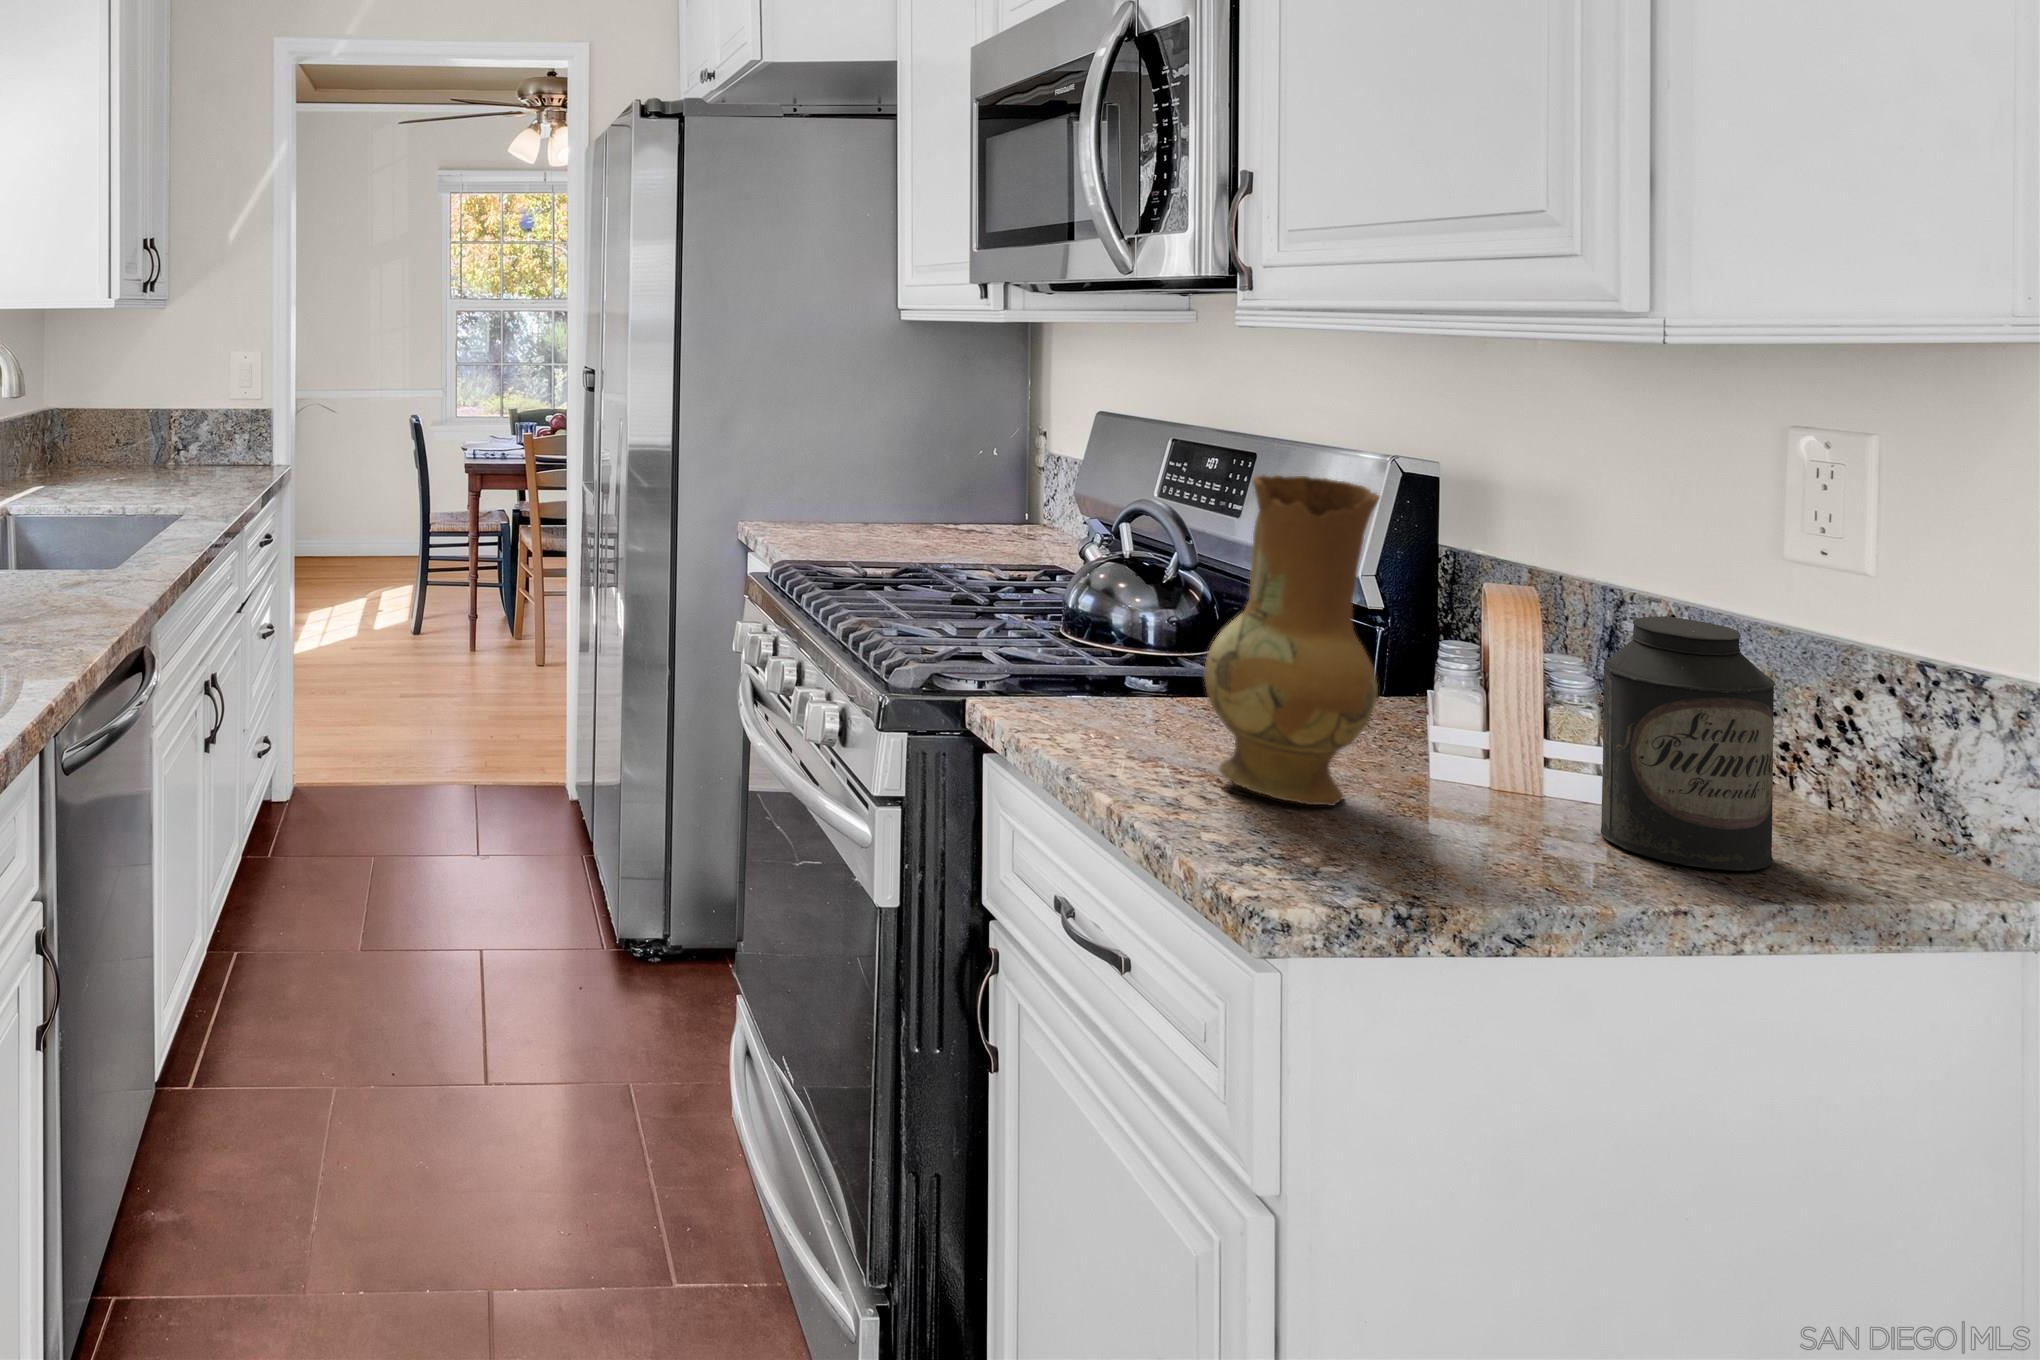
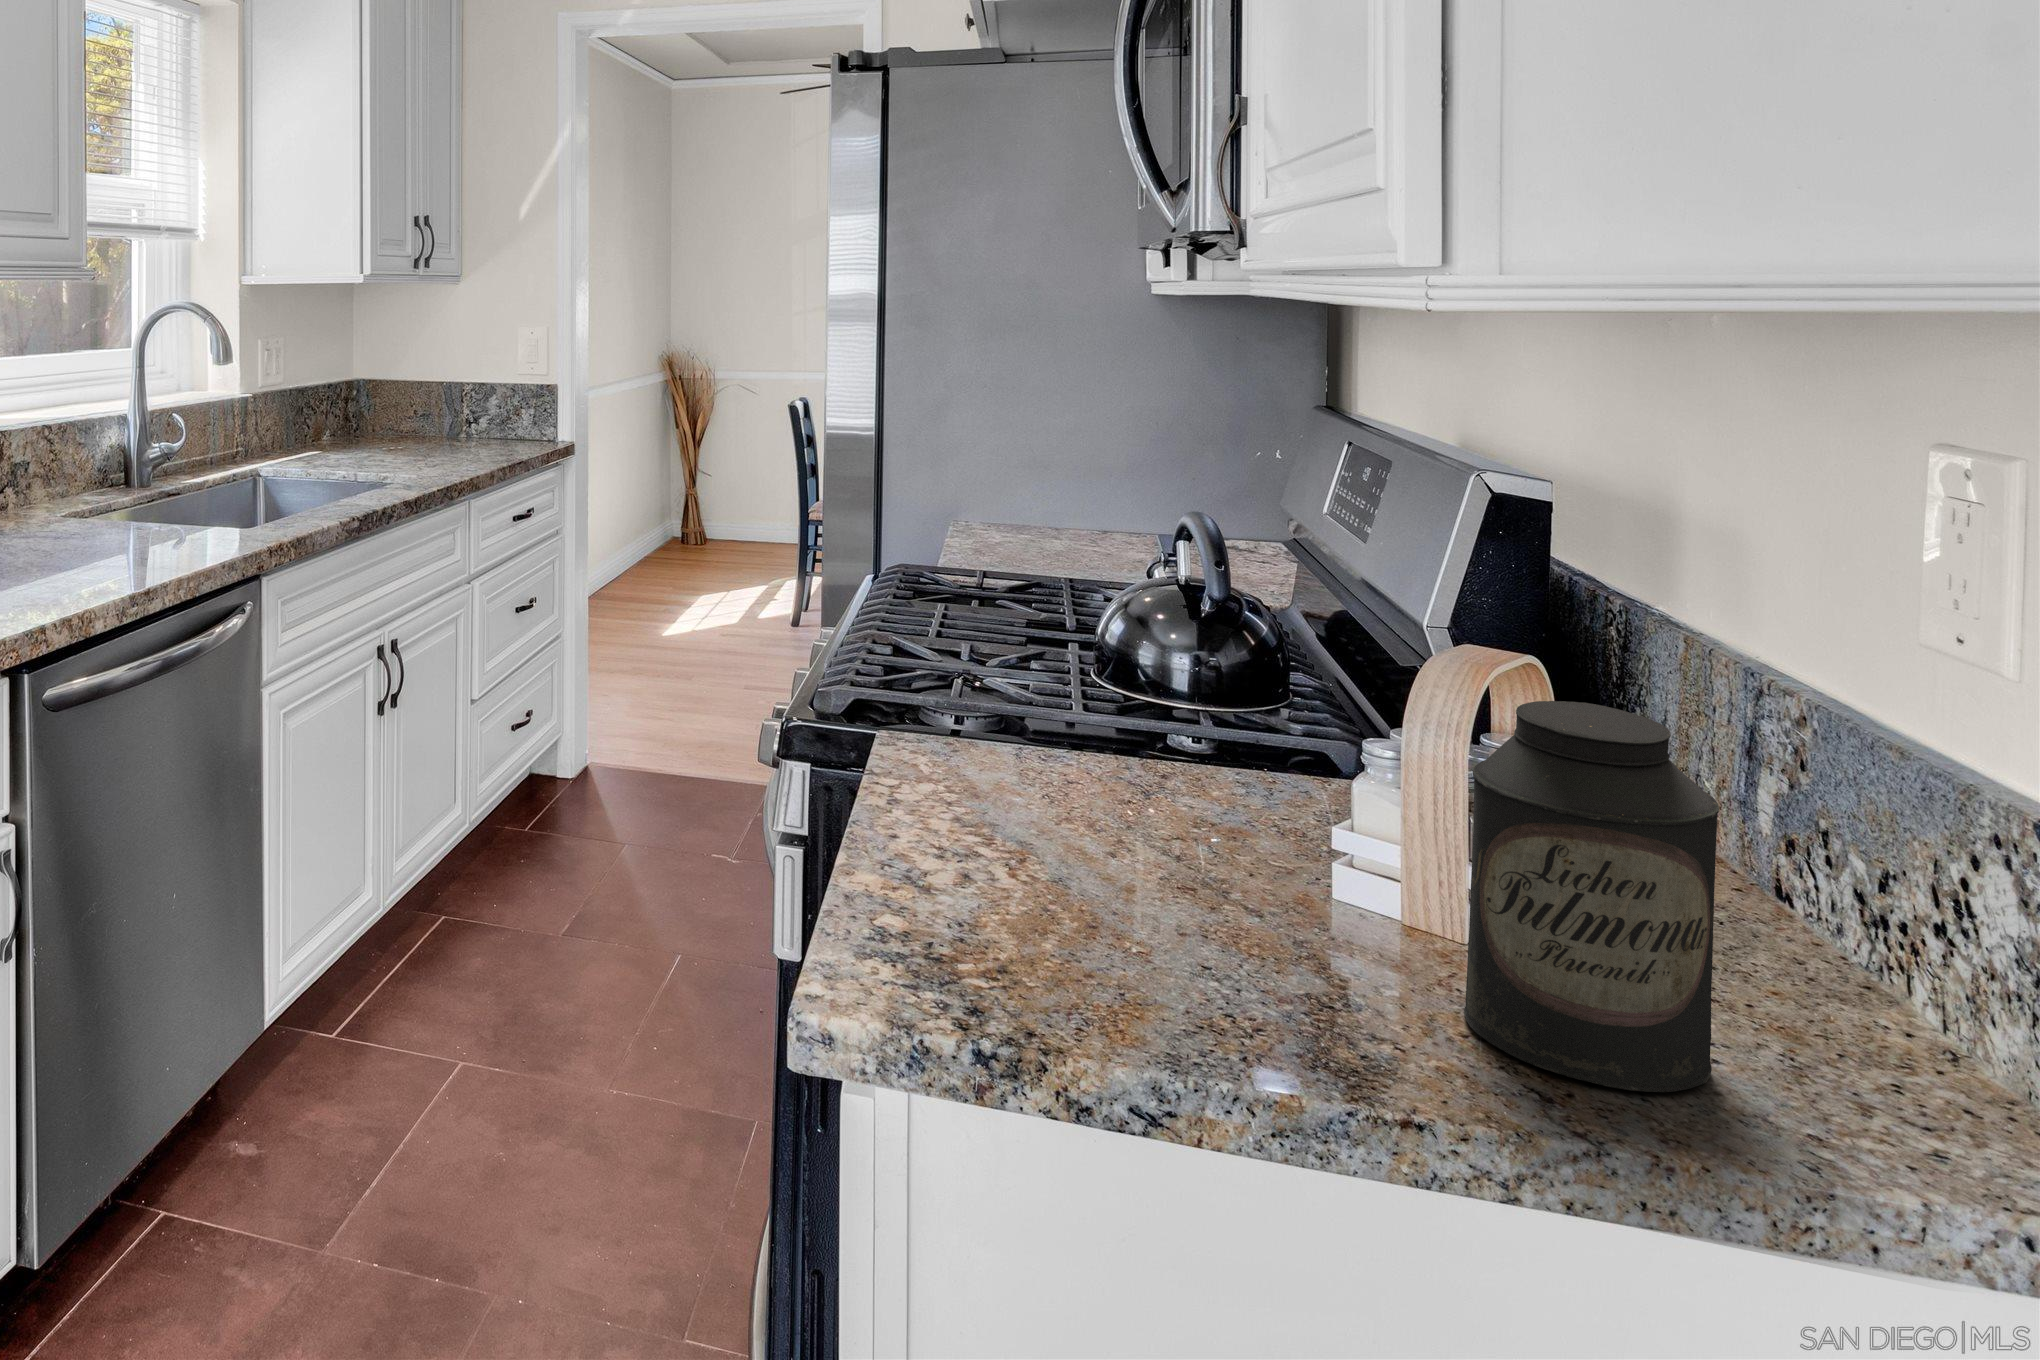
ceramic jug: present [1204,475,1380,806] -> none [984,471,1199,909]

